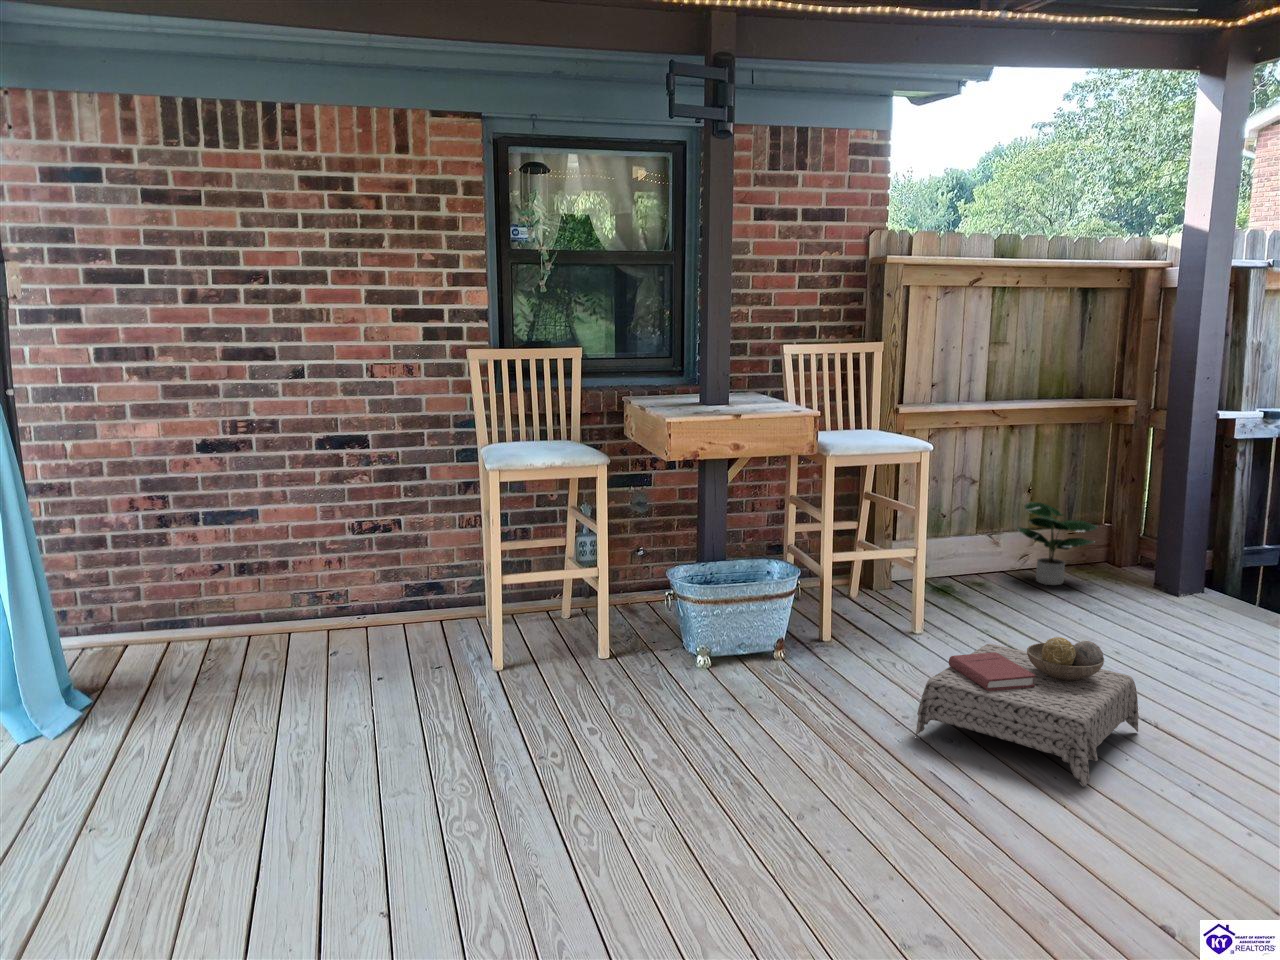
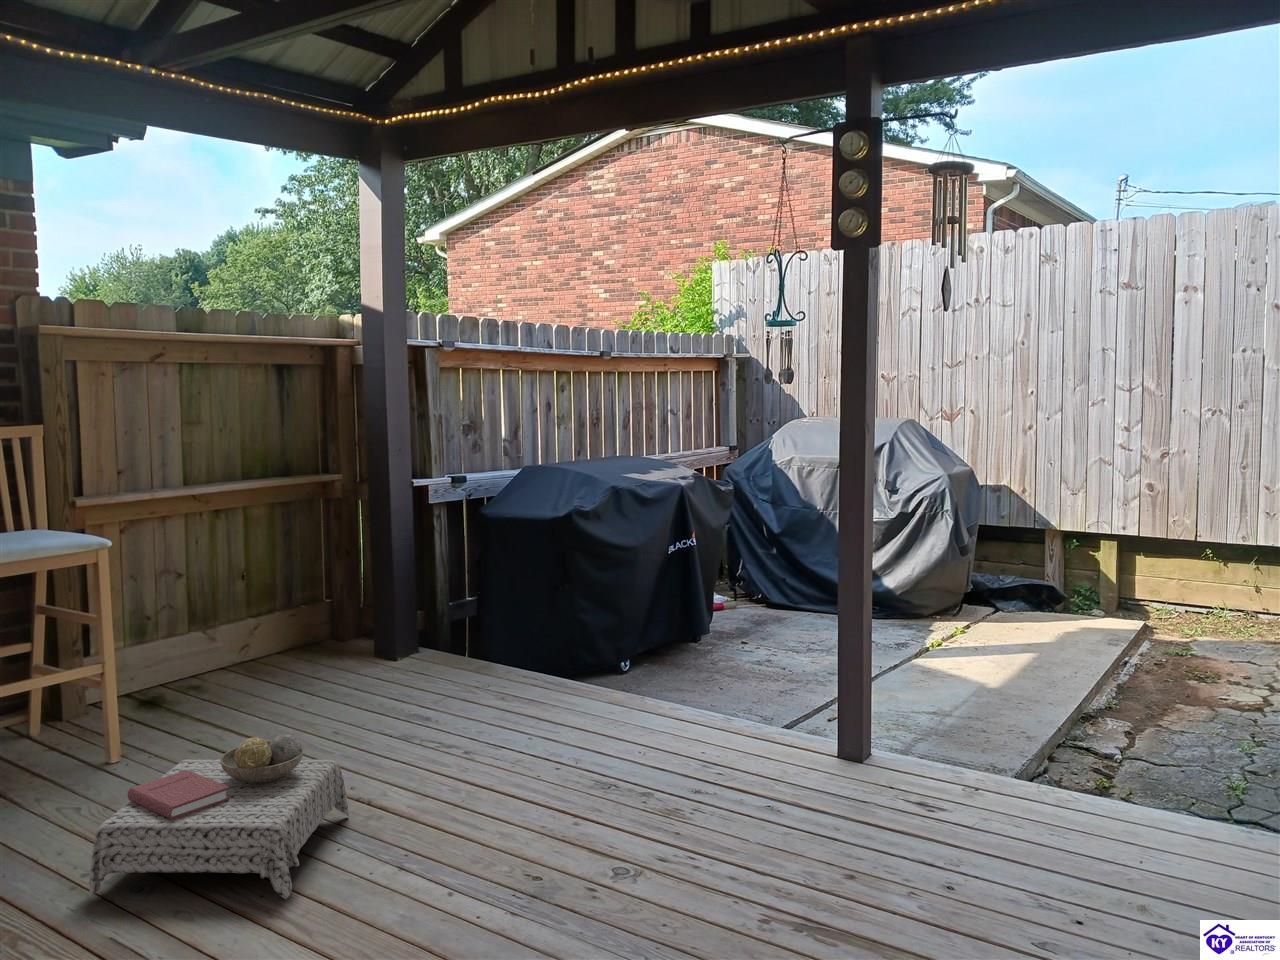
potted plant: present [1017,502,1097,585] -> none [233,588,317,673]

